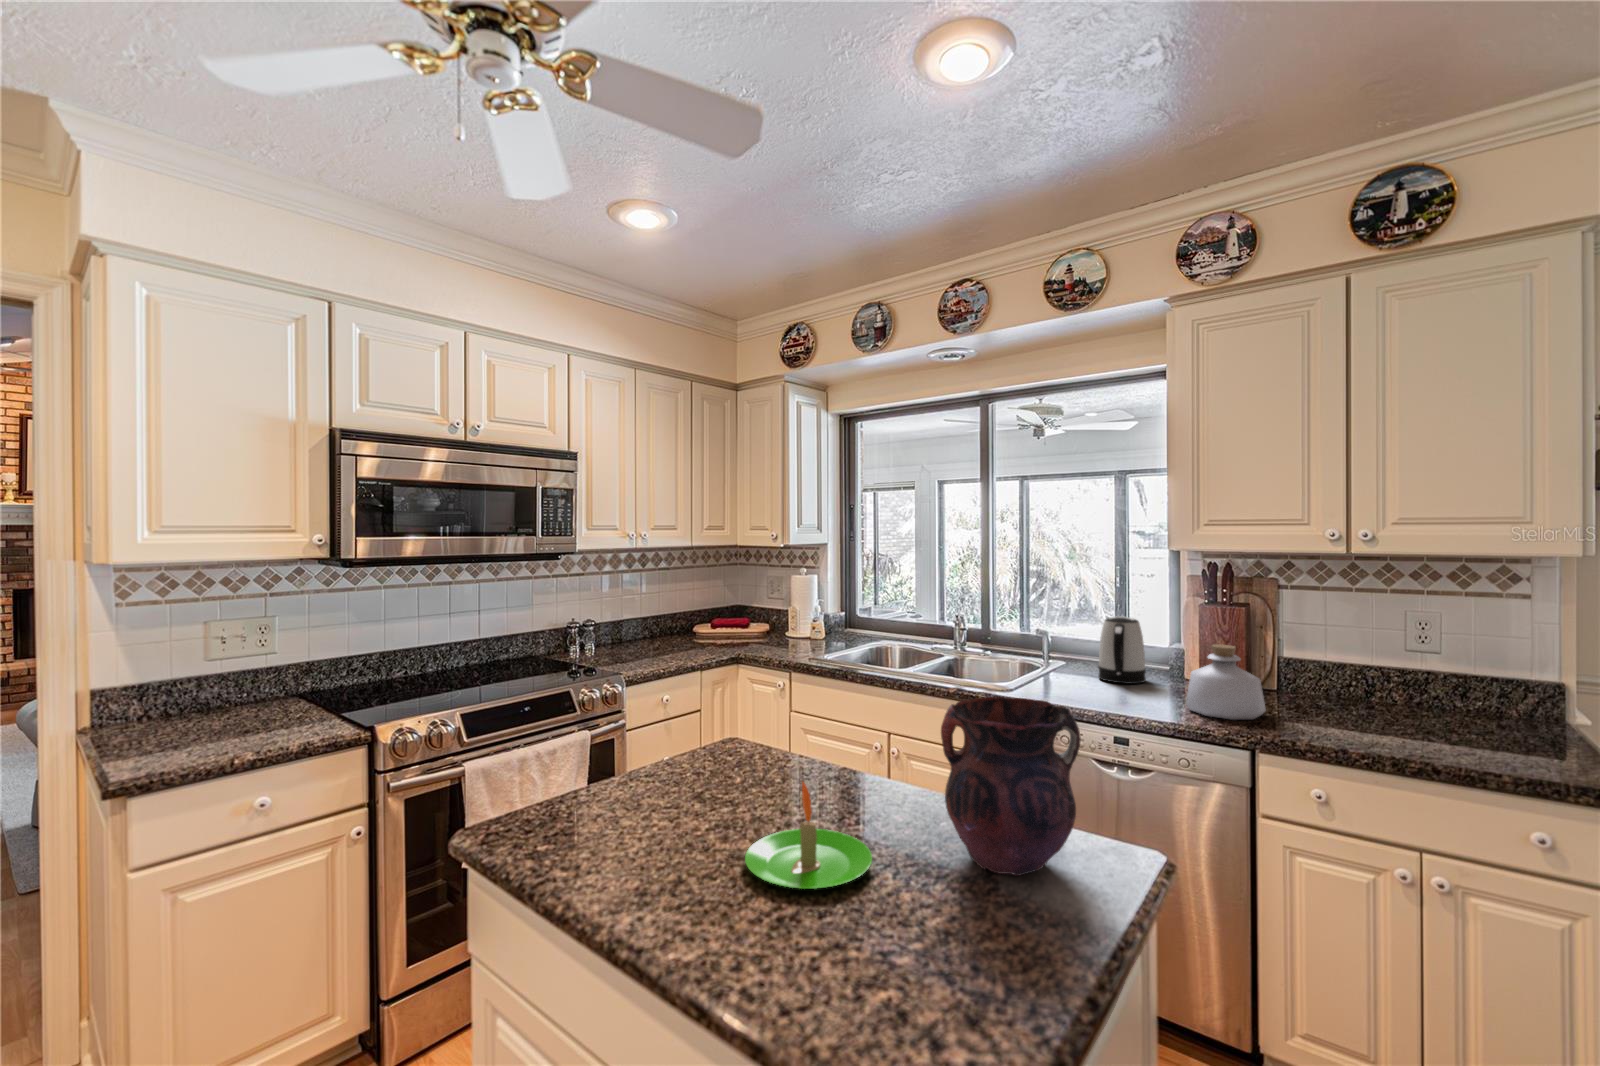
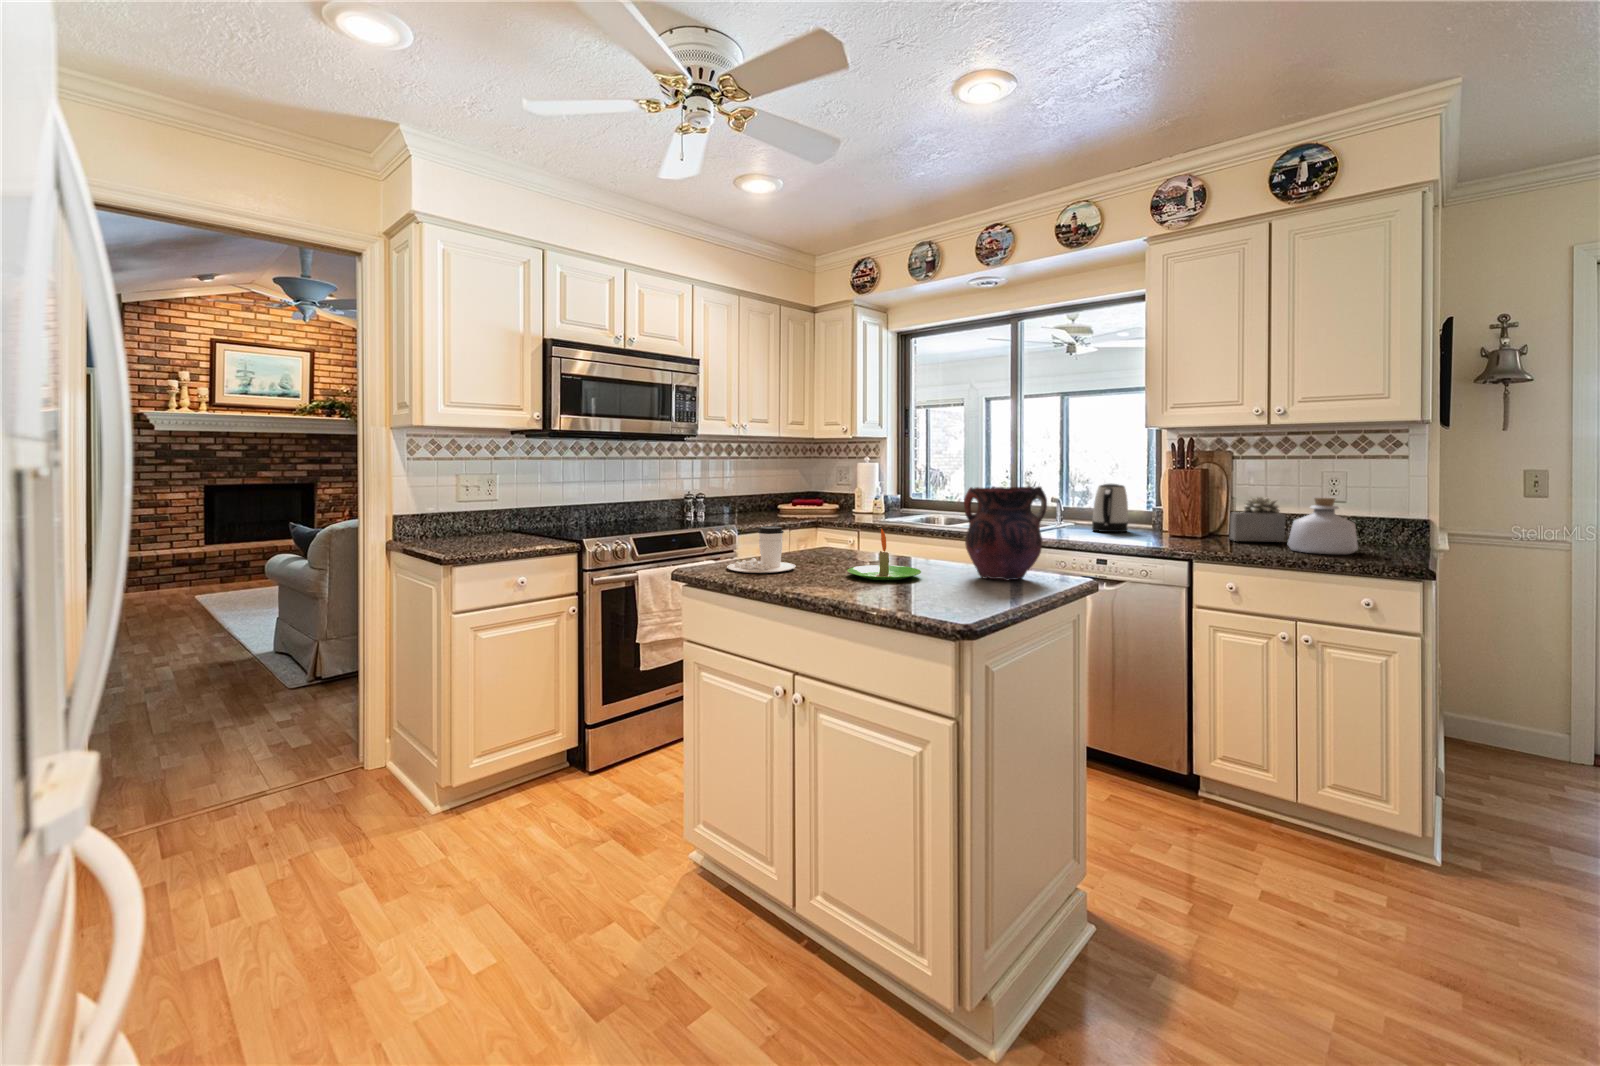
bottle: present [1186,644,1266,720] -> present [1288,498,1358,554]
succulent plant: none [1286,644,1369,711] -> present [1230,497,1285,542]
coffee cup: none [542,761,663,863] -> present [727,526,796,573]

